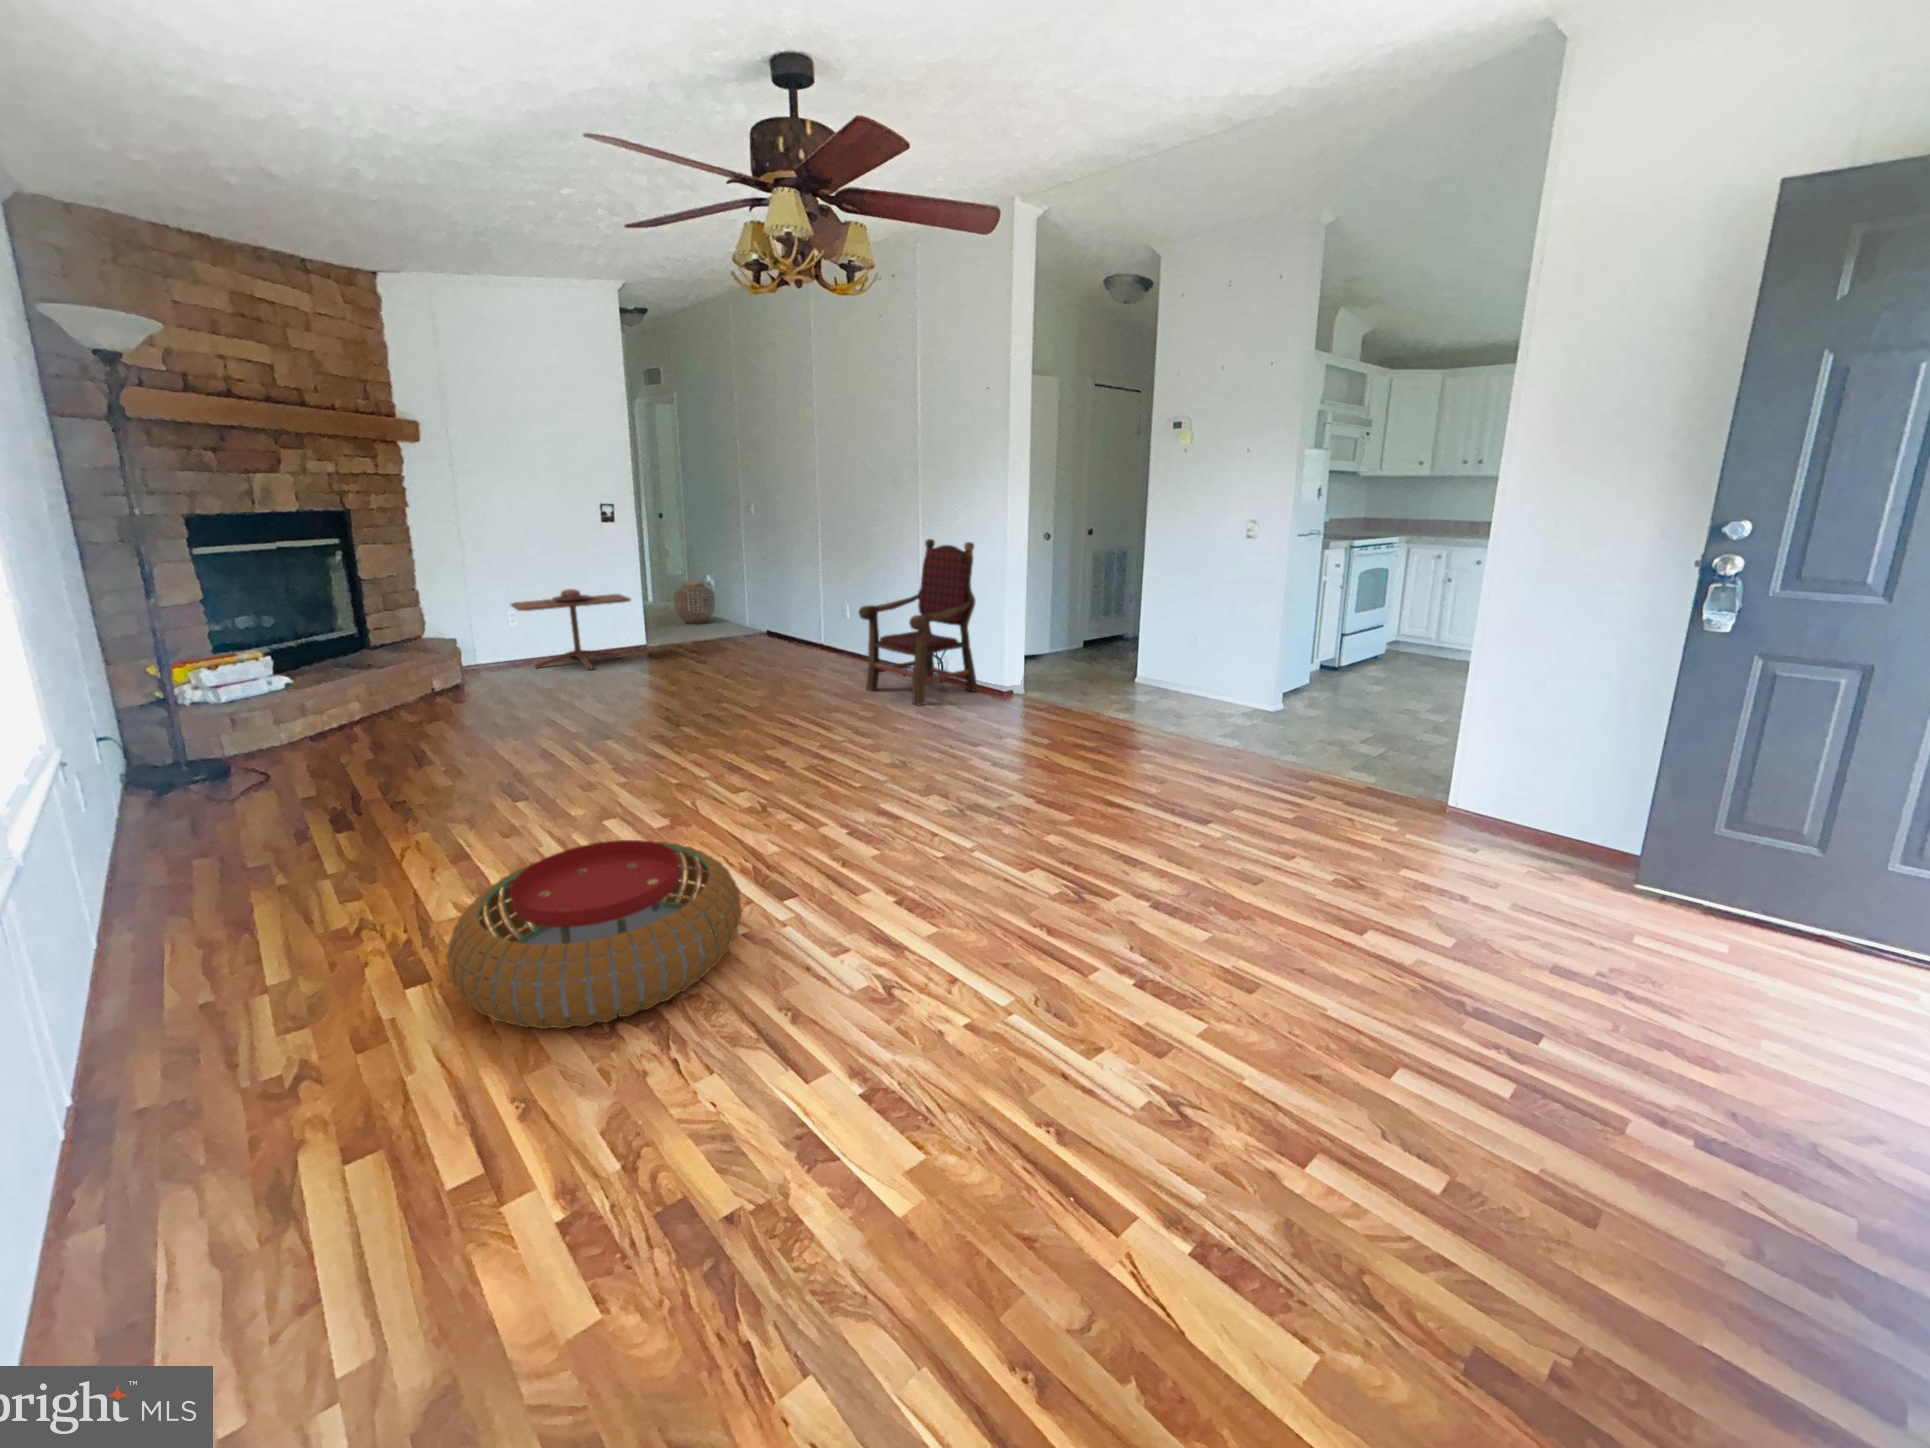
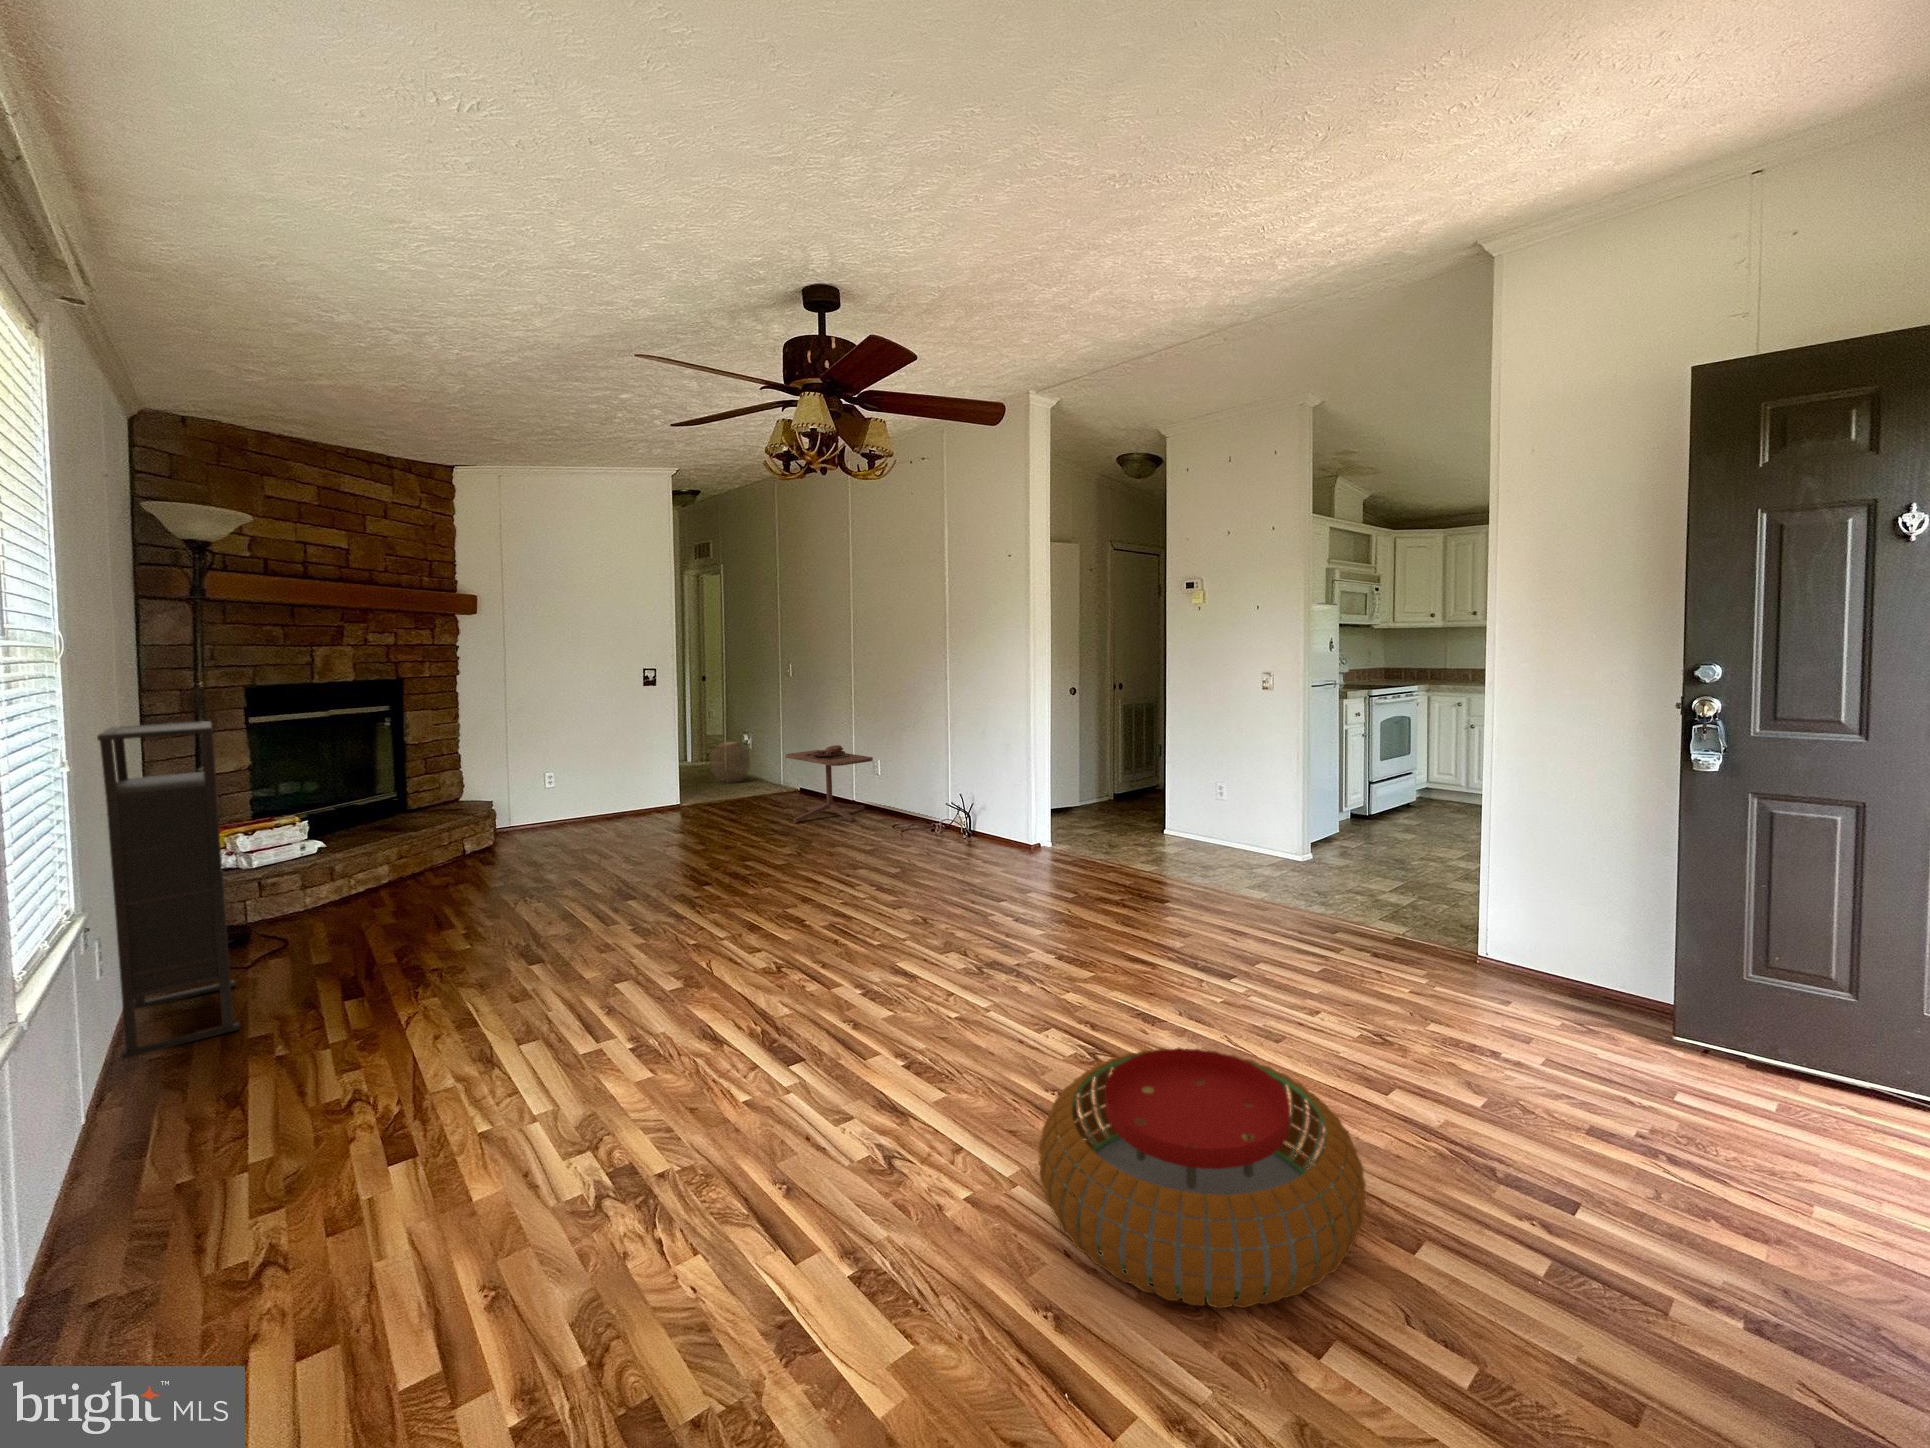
armchair: present [859,539,978,705] -> none [886,695,1006,861]
bookshelf: none [36,551,236,886] -> present [97,721,240,1059]
side table: present [510,589,631,670] -> present [785,745,873,823]
pouf: present [446,840,742,1029] -> present [1039,1047,1366,1308]

